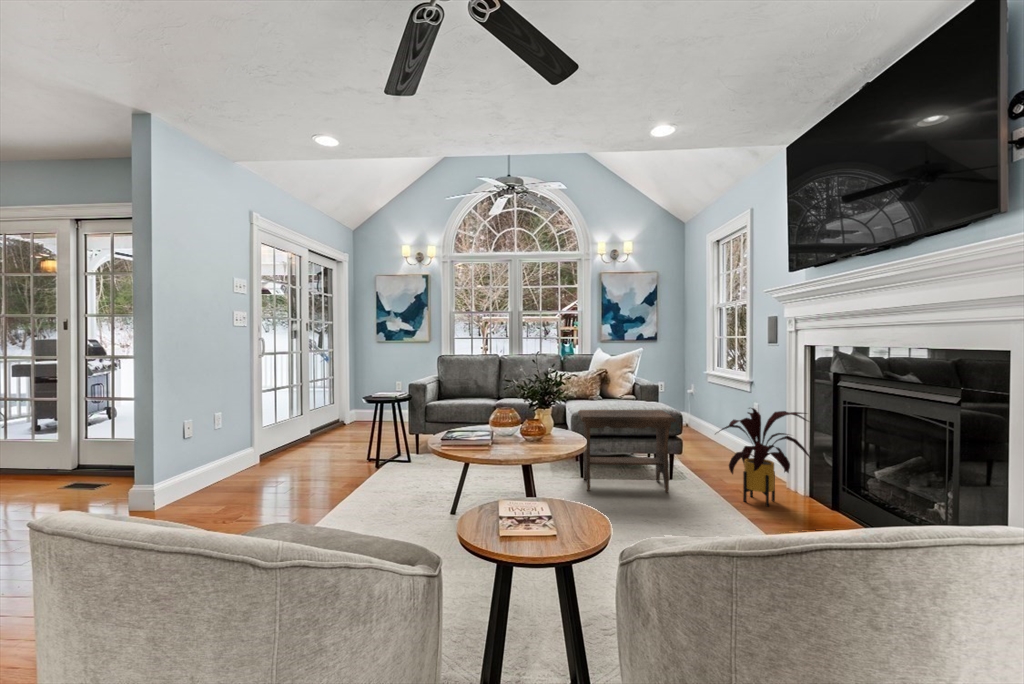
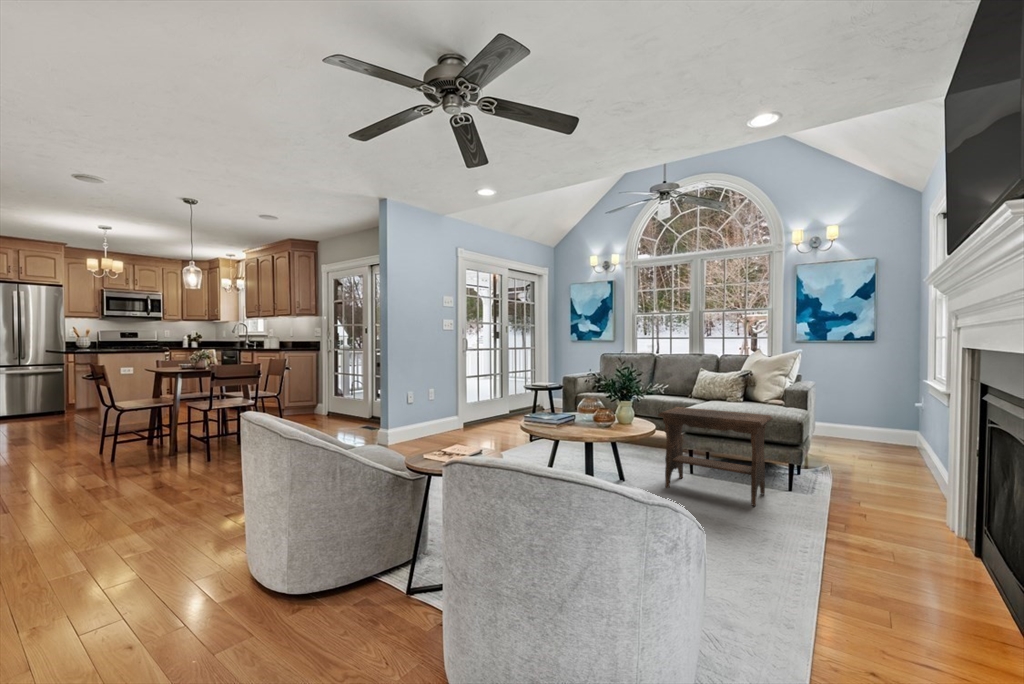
house plant: present [715,408,810,507] -> none [799,418,967,548]

